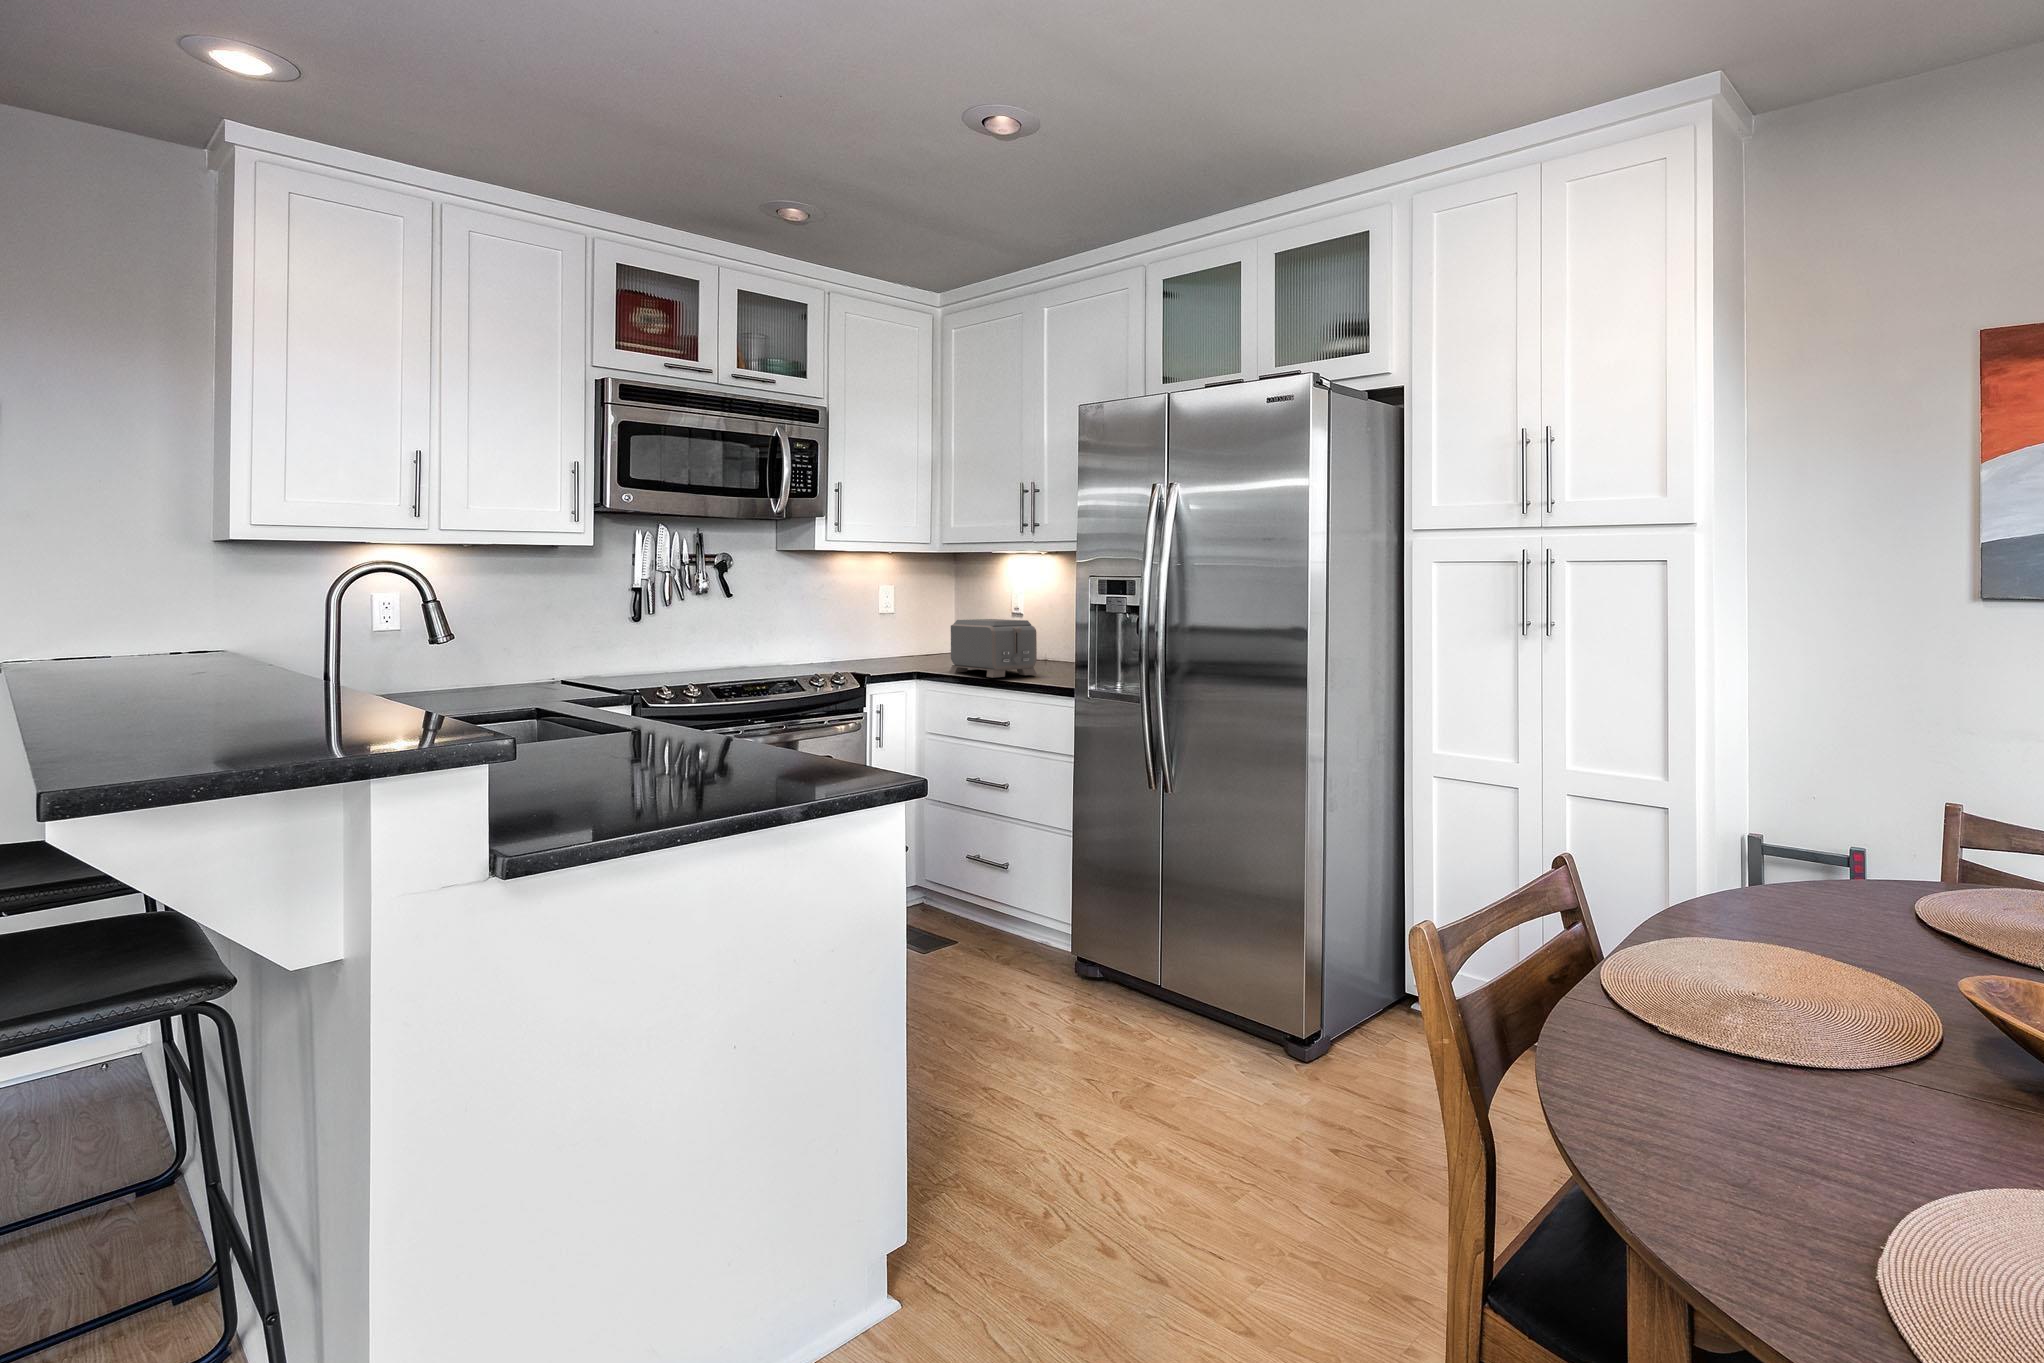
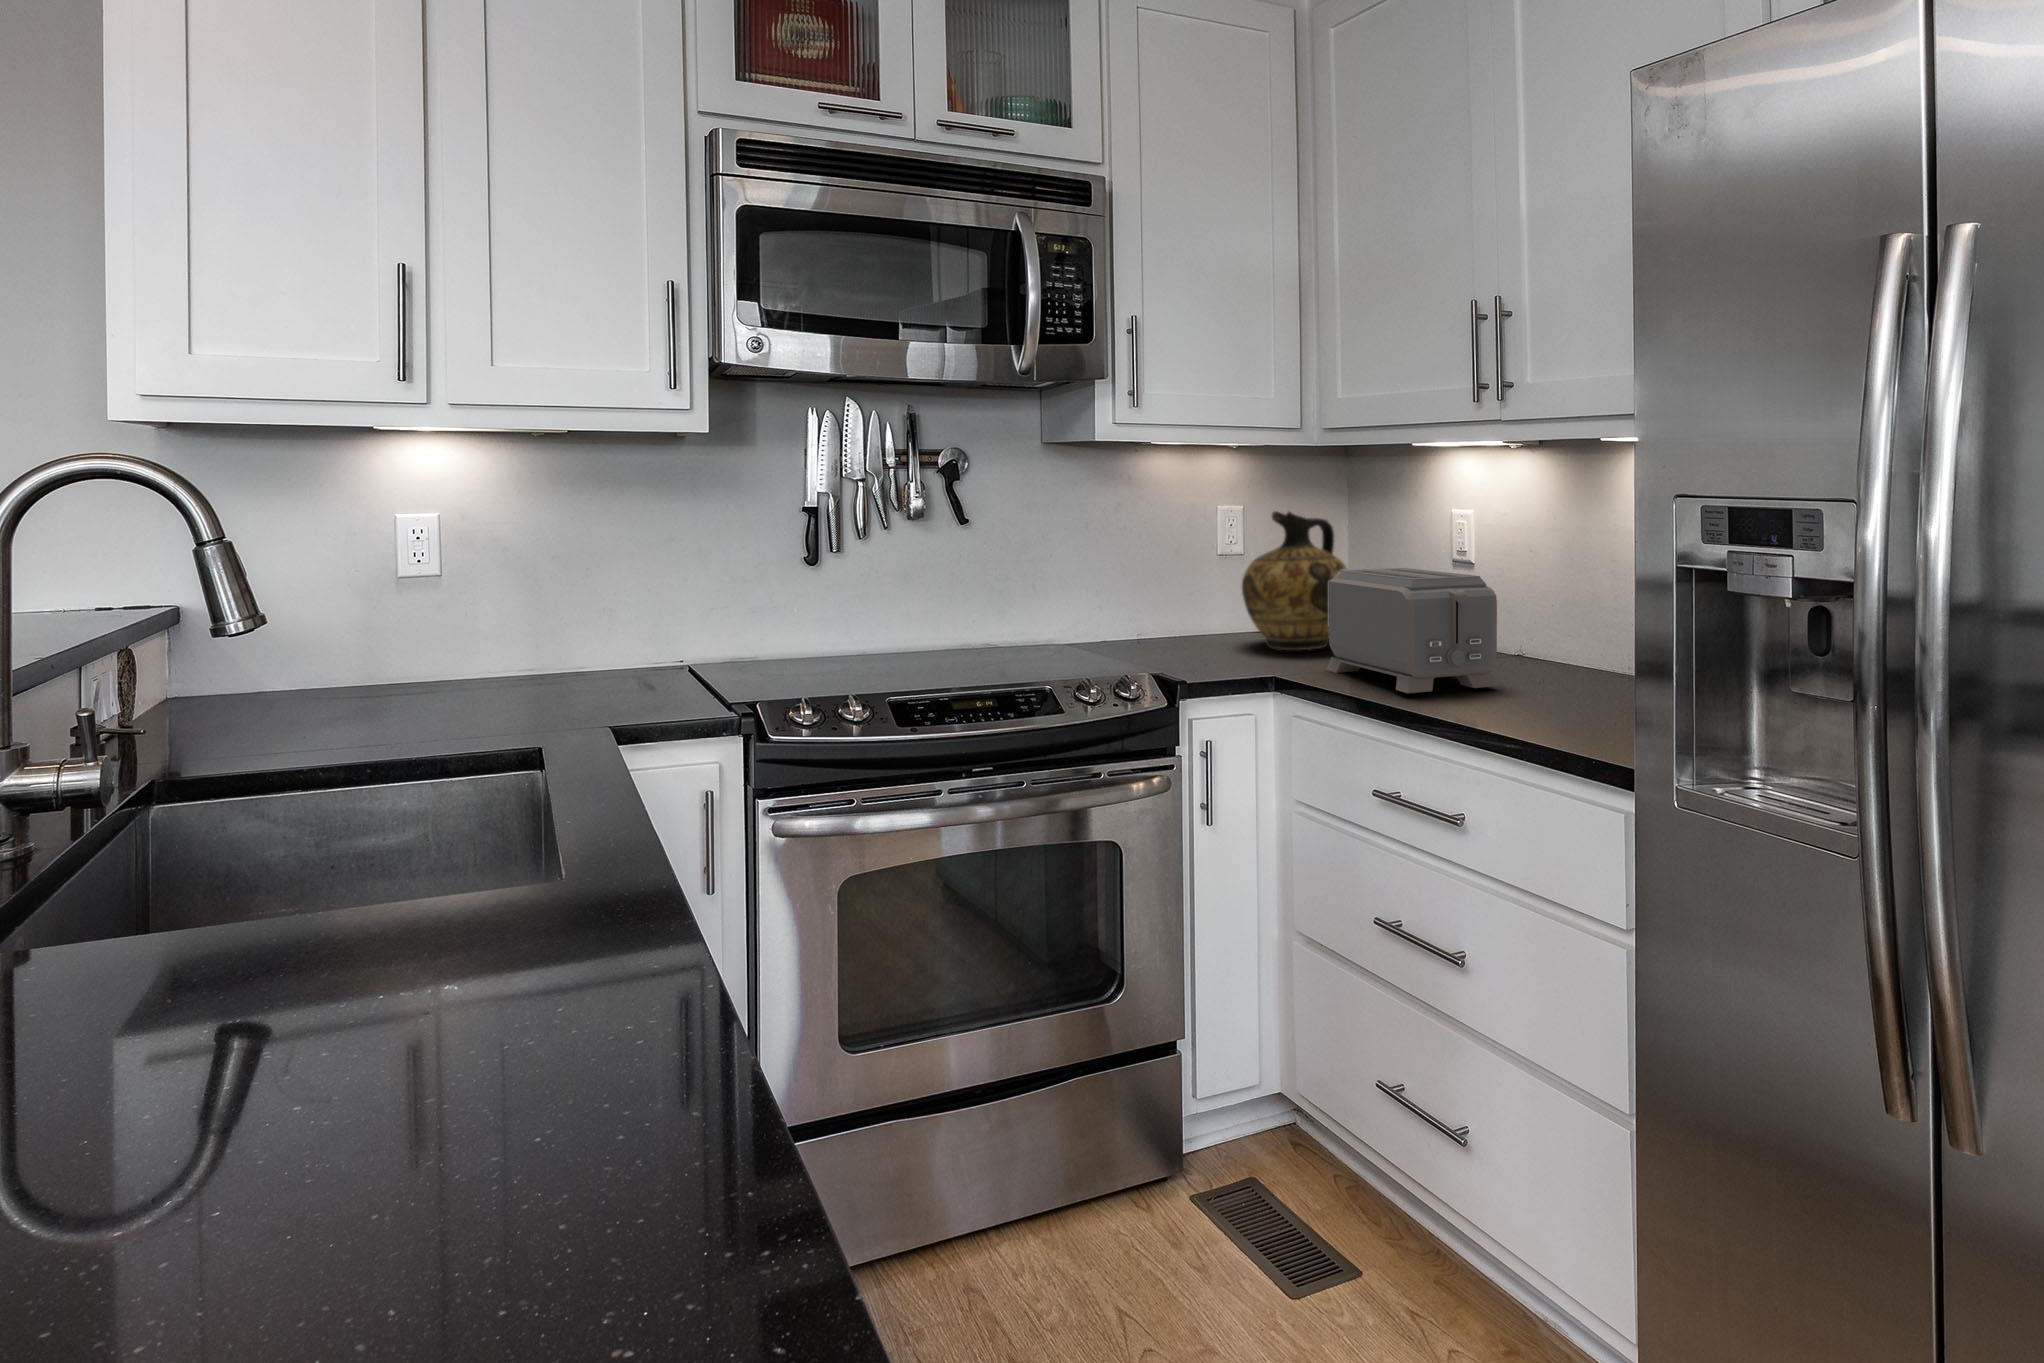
ceramic jug: none [900,590,962,665] -> present [1242,511,1347,650]

